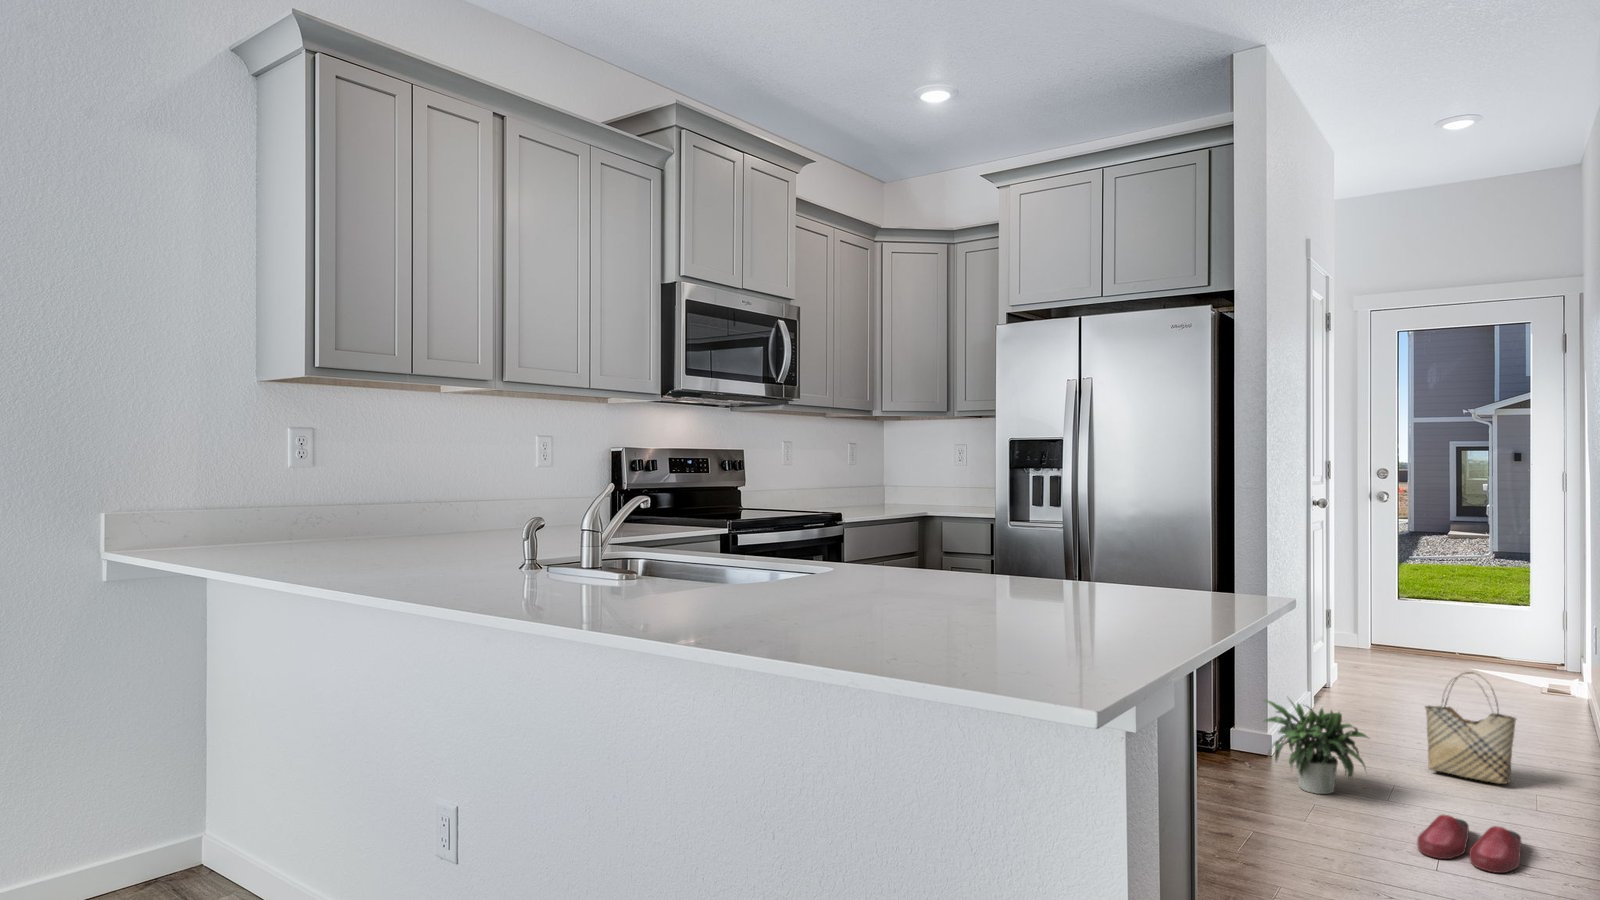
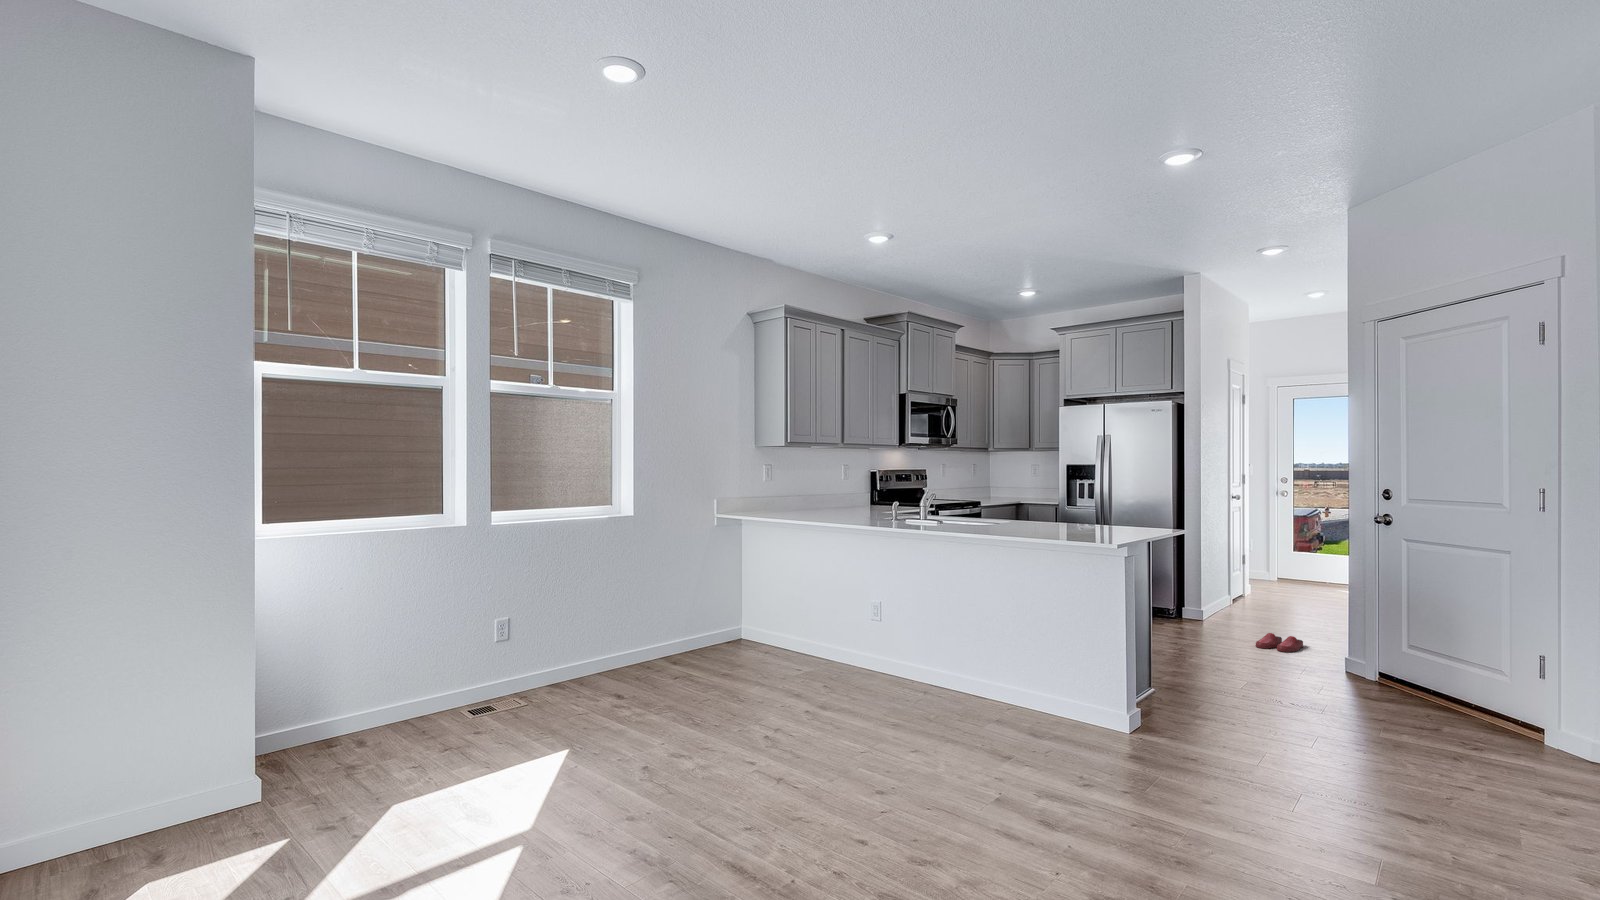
woven basket: present [1425,672,1516,784] -> none [1276,578,1319,629]
potted plant: present [1248,700,1368,794] -> none [1187,588,1243,631]

